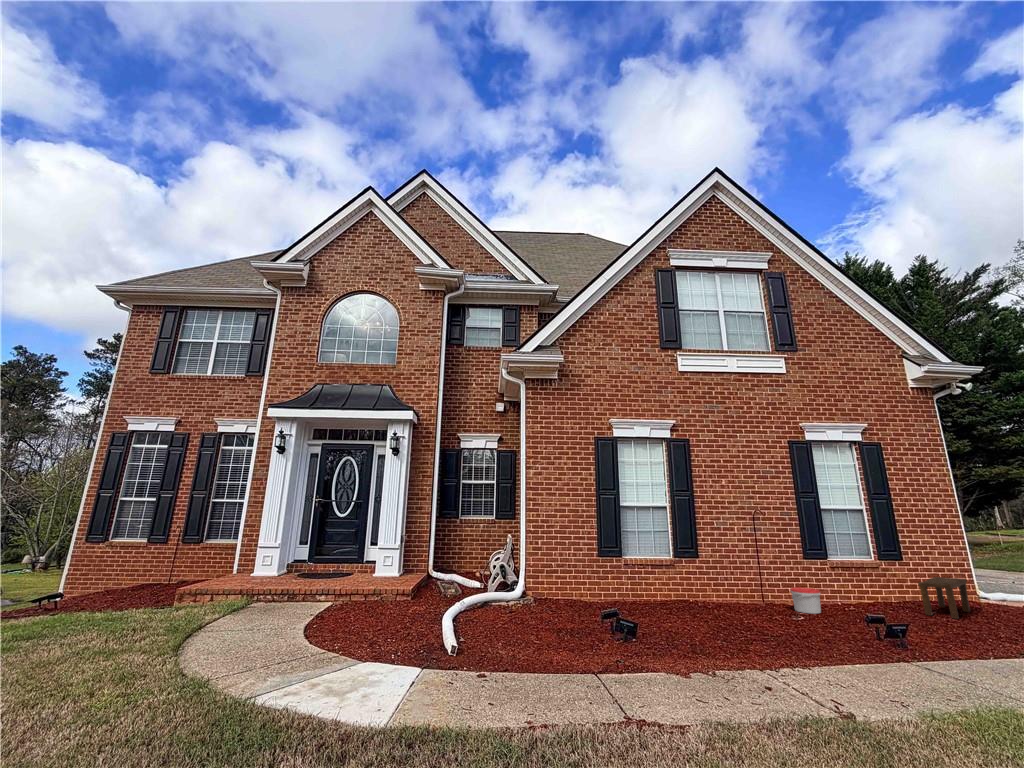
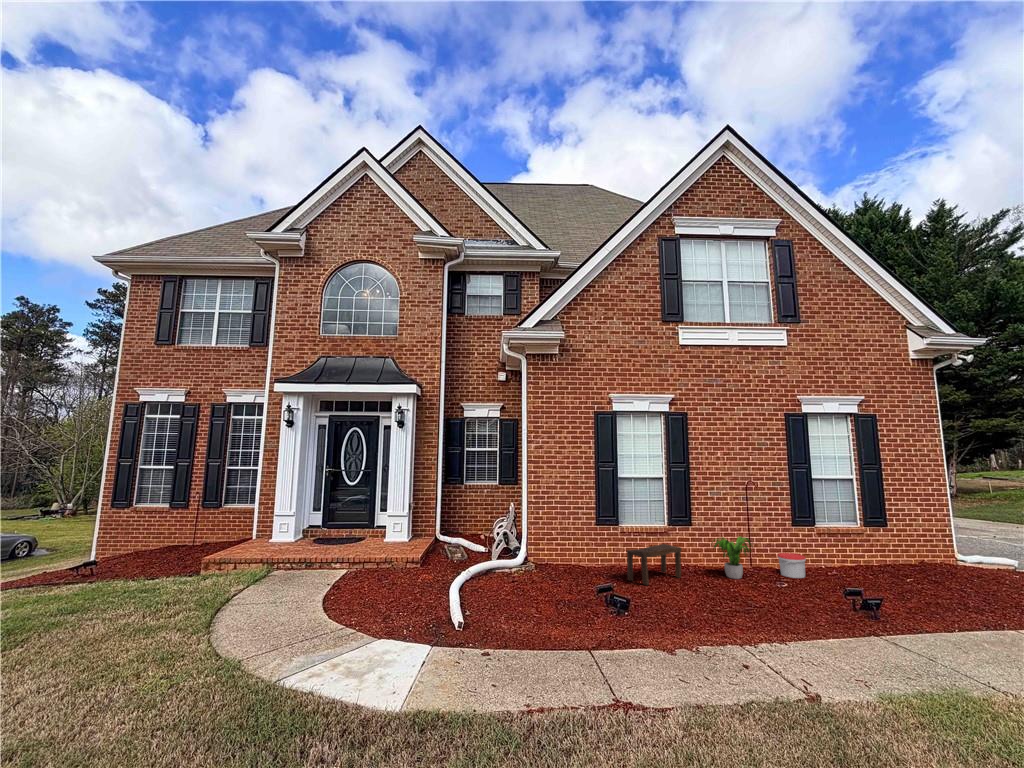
potted plant: none [719,569,767,614] -> present [712,536,753,579]
bench: present [918,577,970,619] -> present [627,544,681,585]

